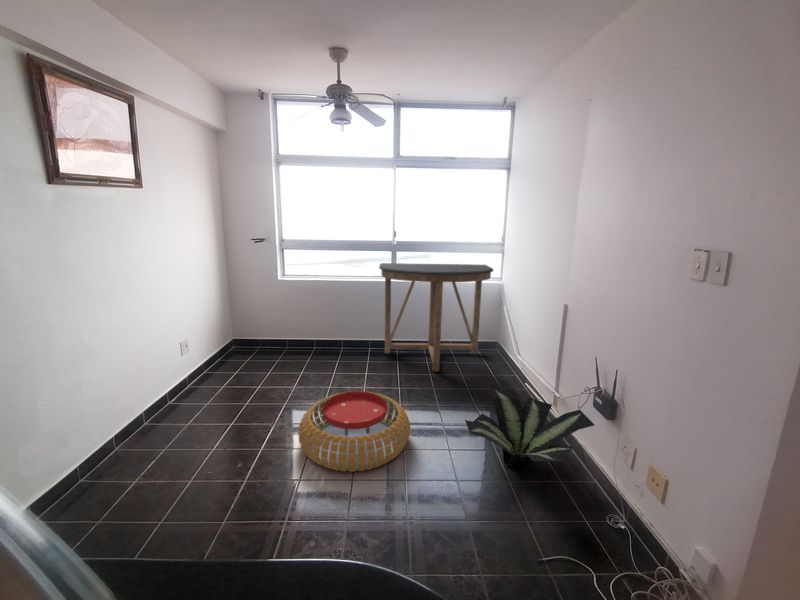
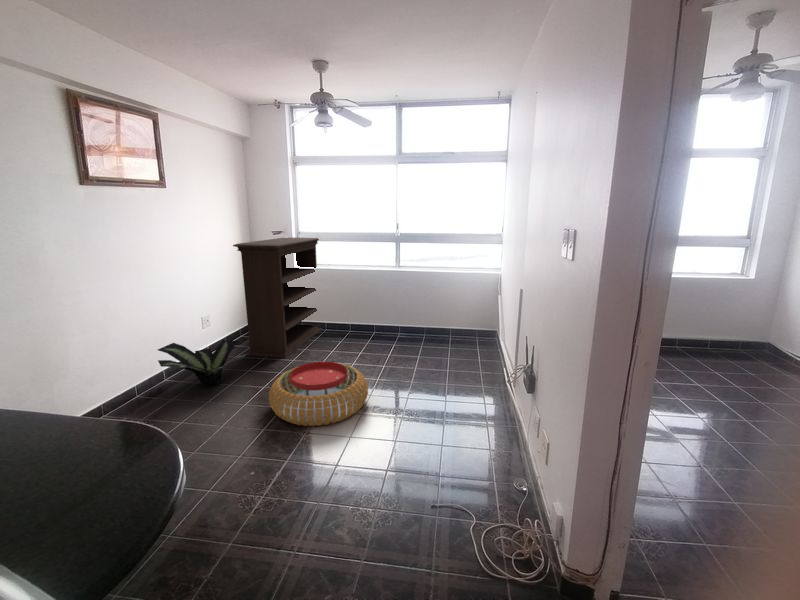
bookshelf: none [221,246,309,387] -> present [233,237,322,358]
console table: present [379,263,493,372] -> none [377,253,485,354]
potted plant: present [465,389,594,474] -> present [158,340,248,387]

